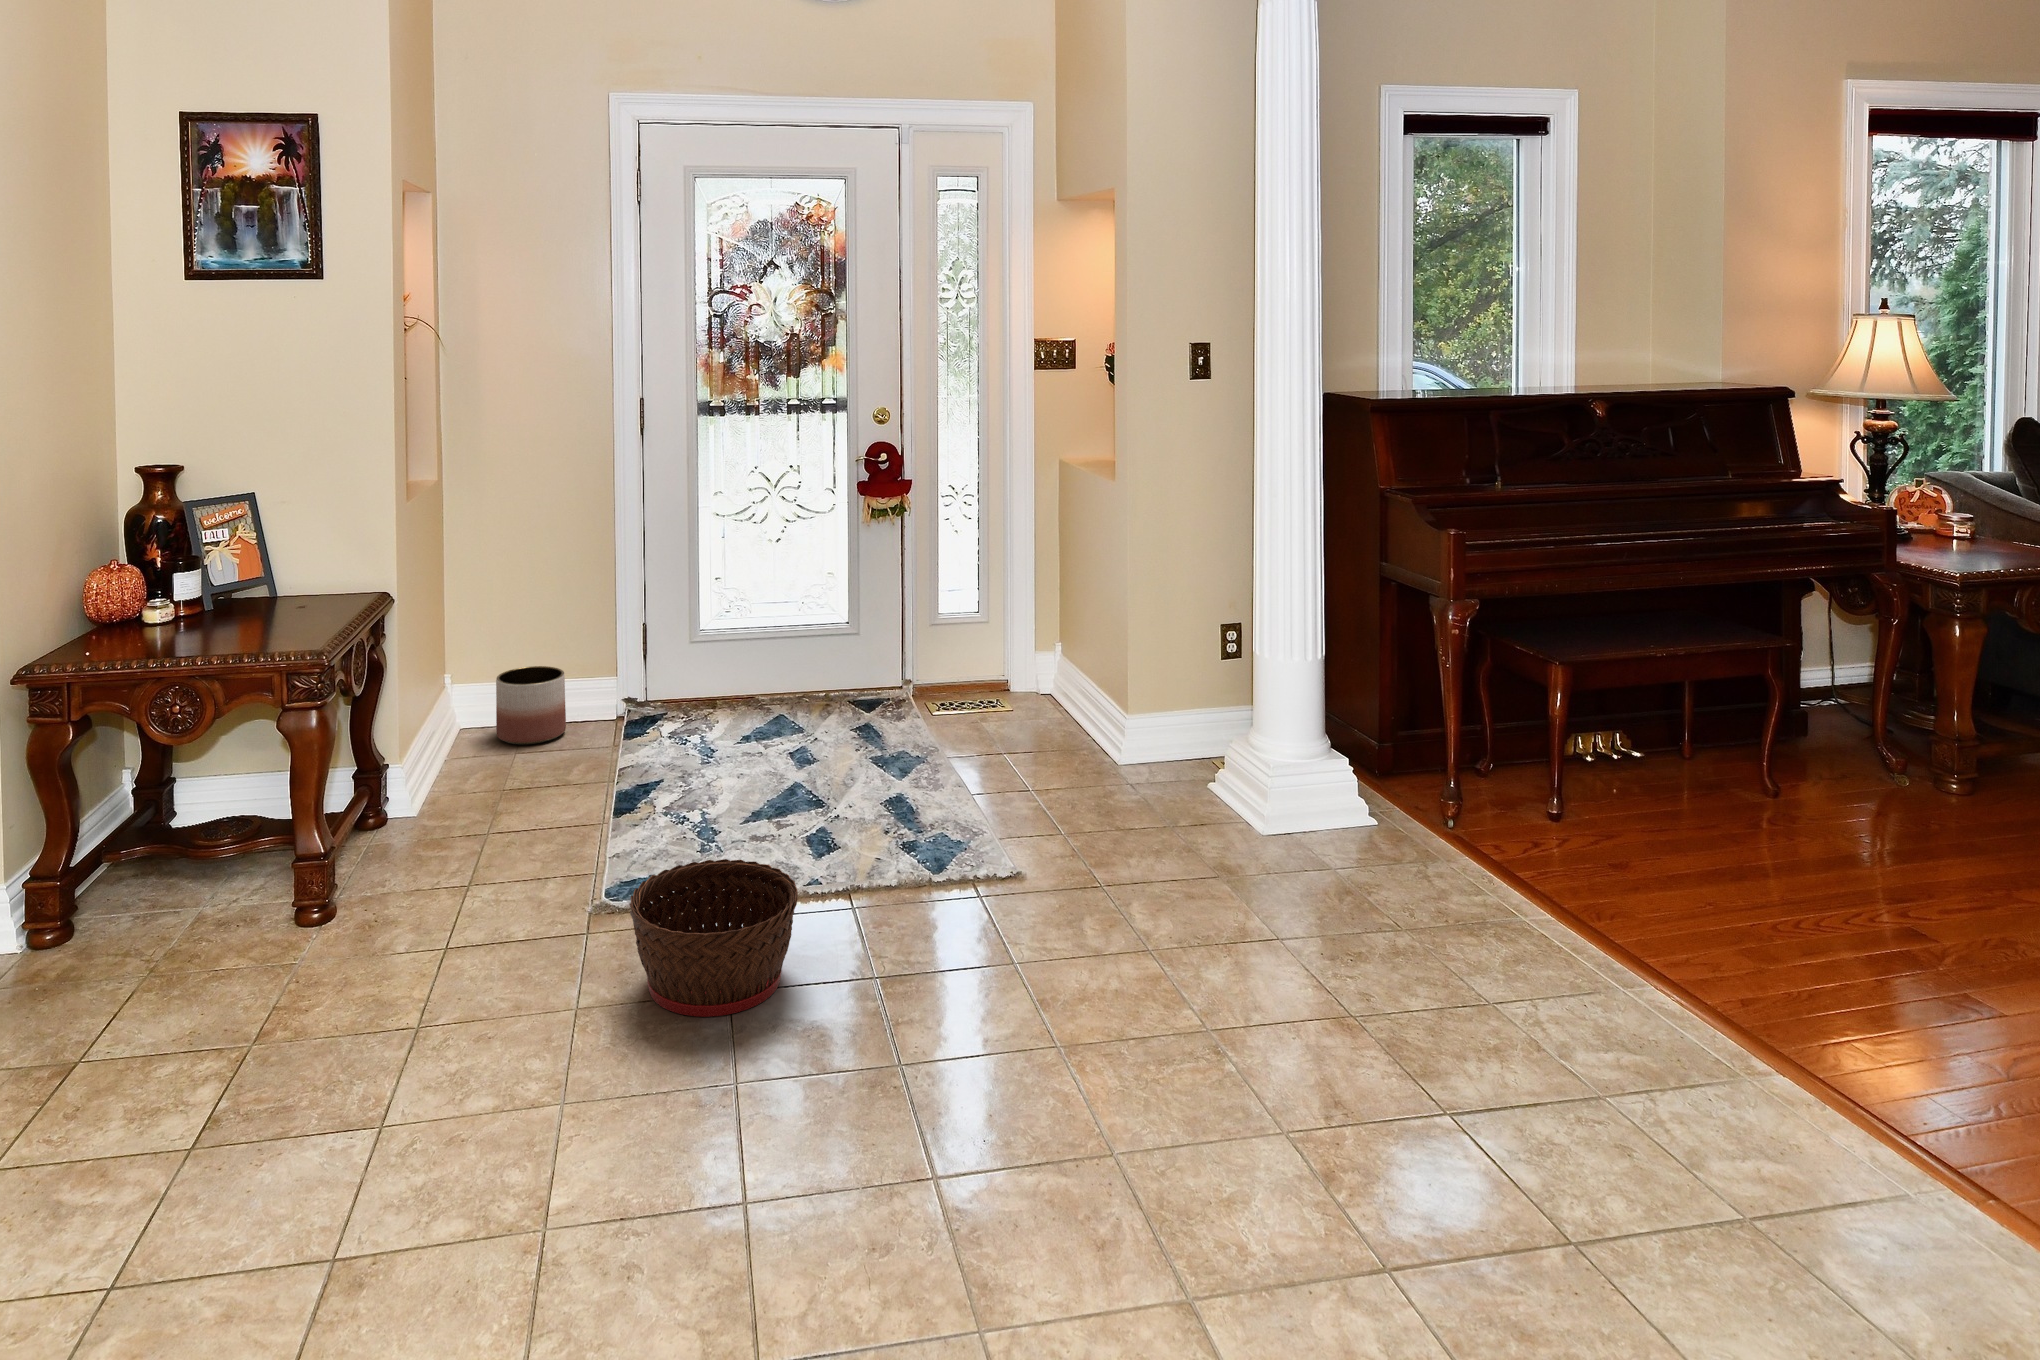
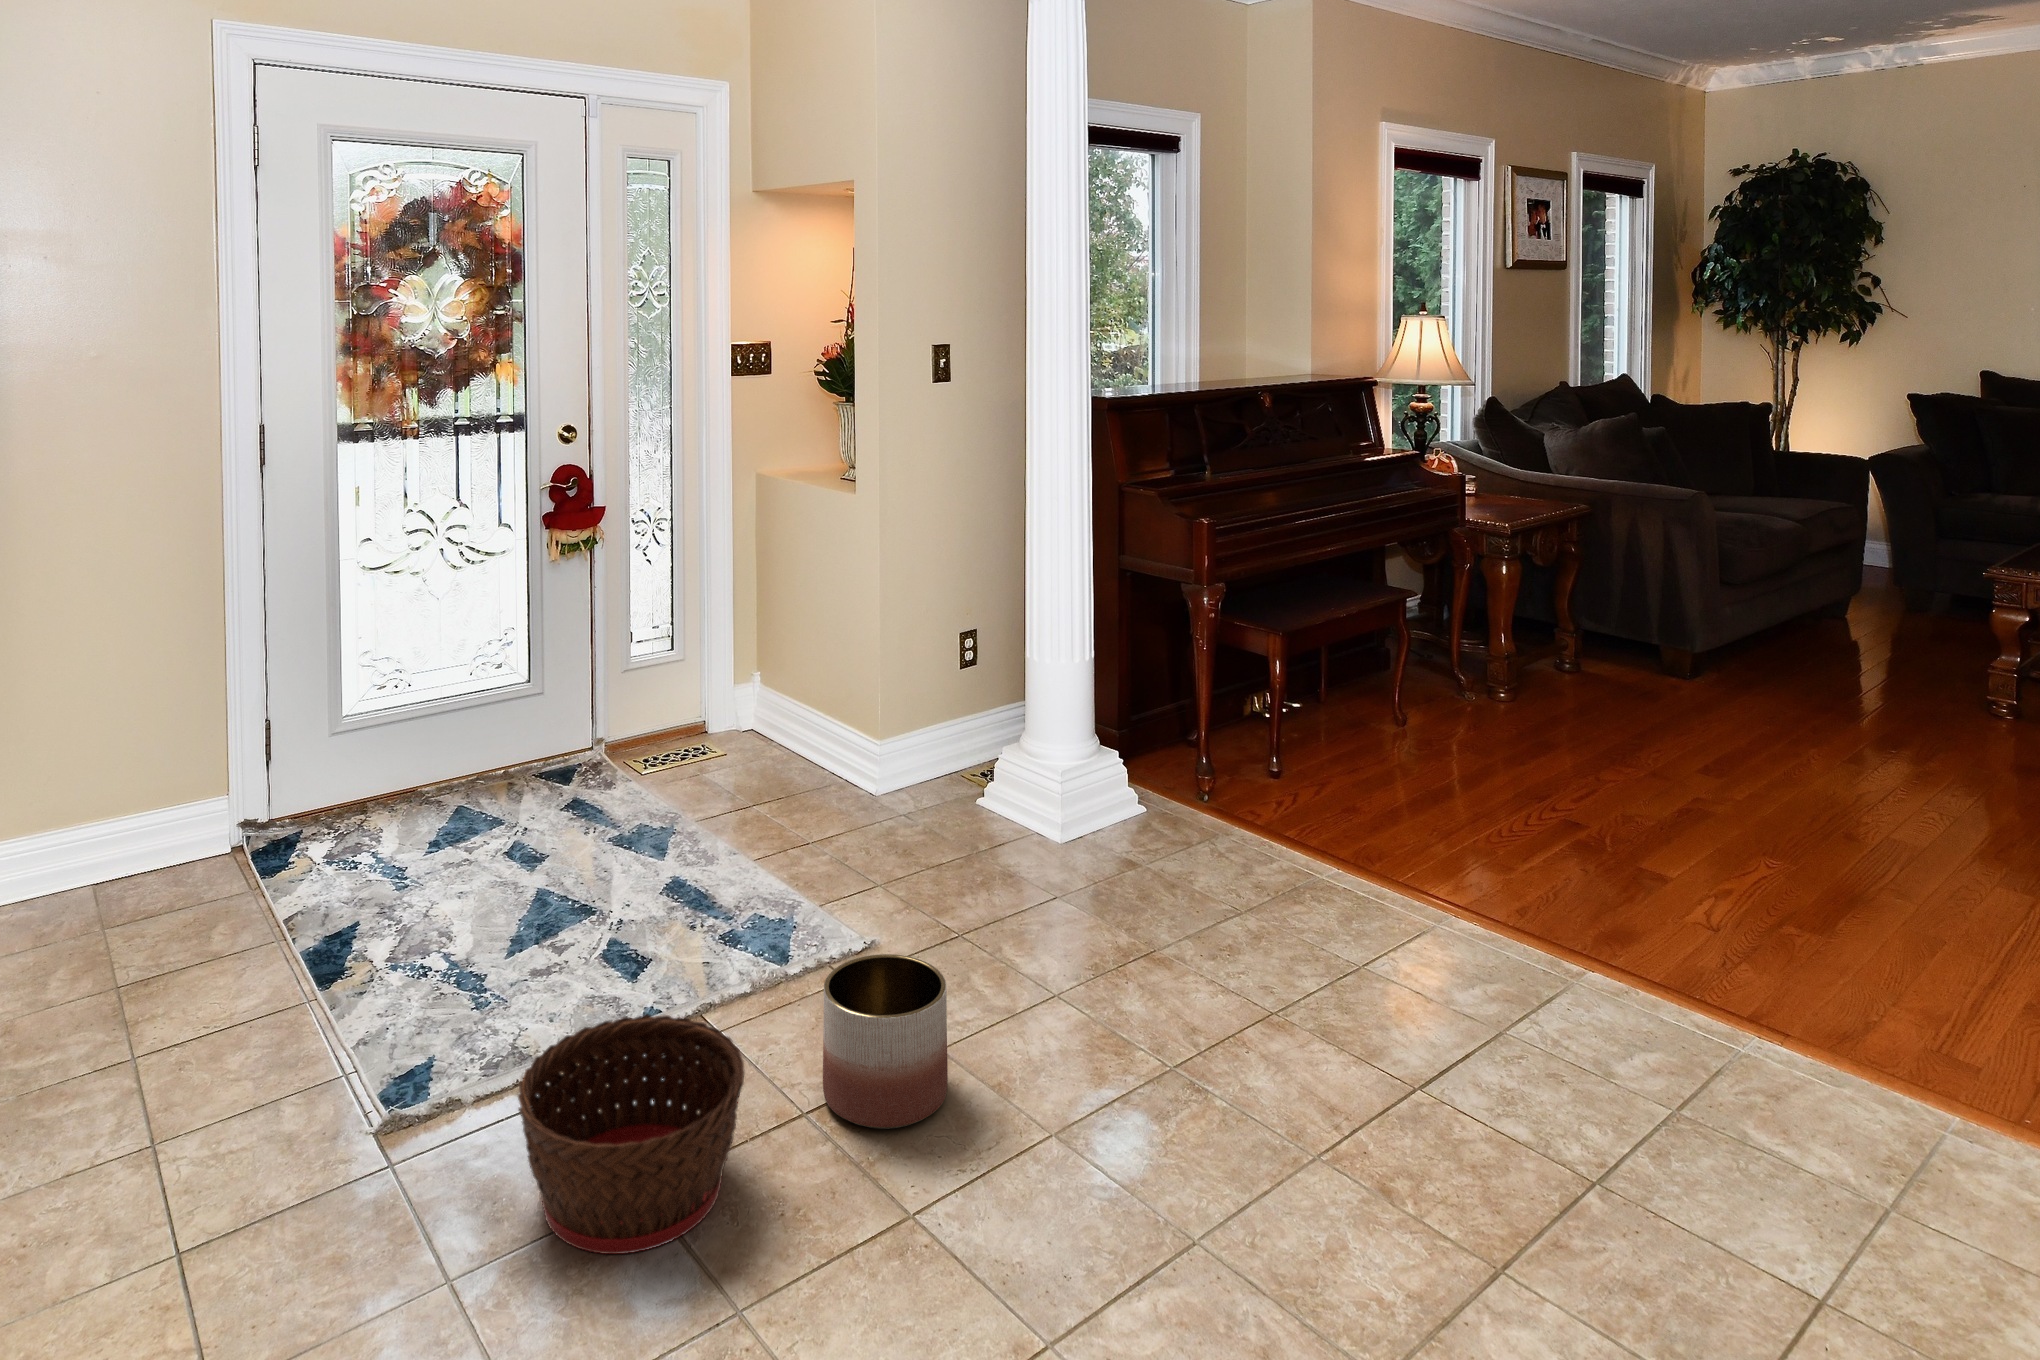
planter: present [496,666,566,745] -> present [823,954,948,1129]

